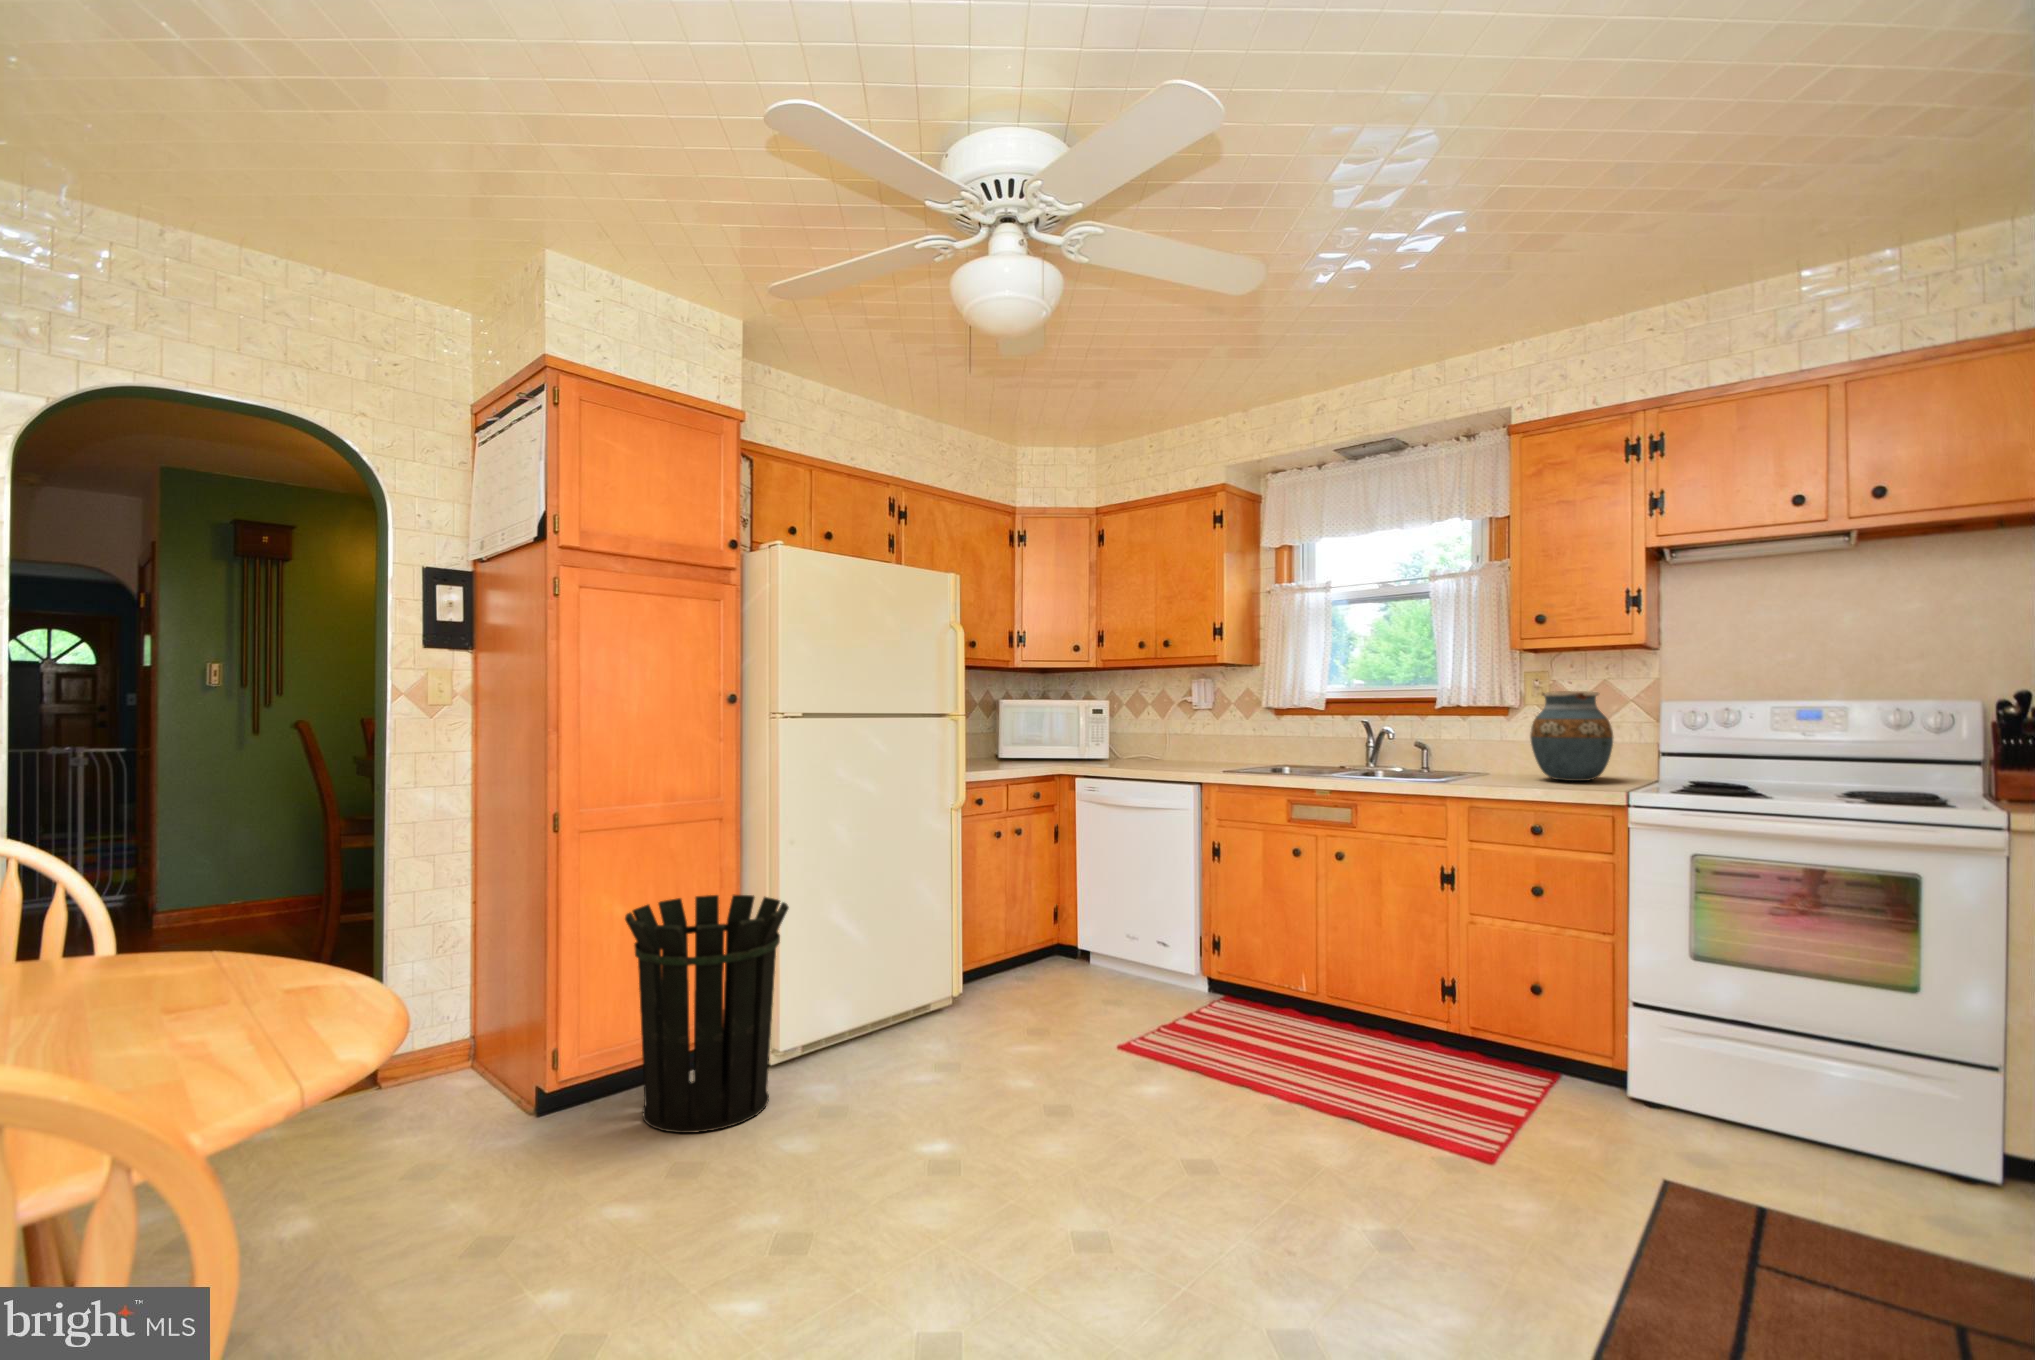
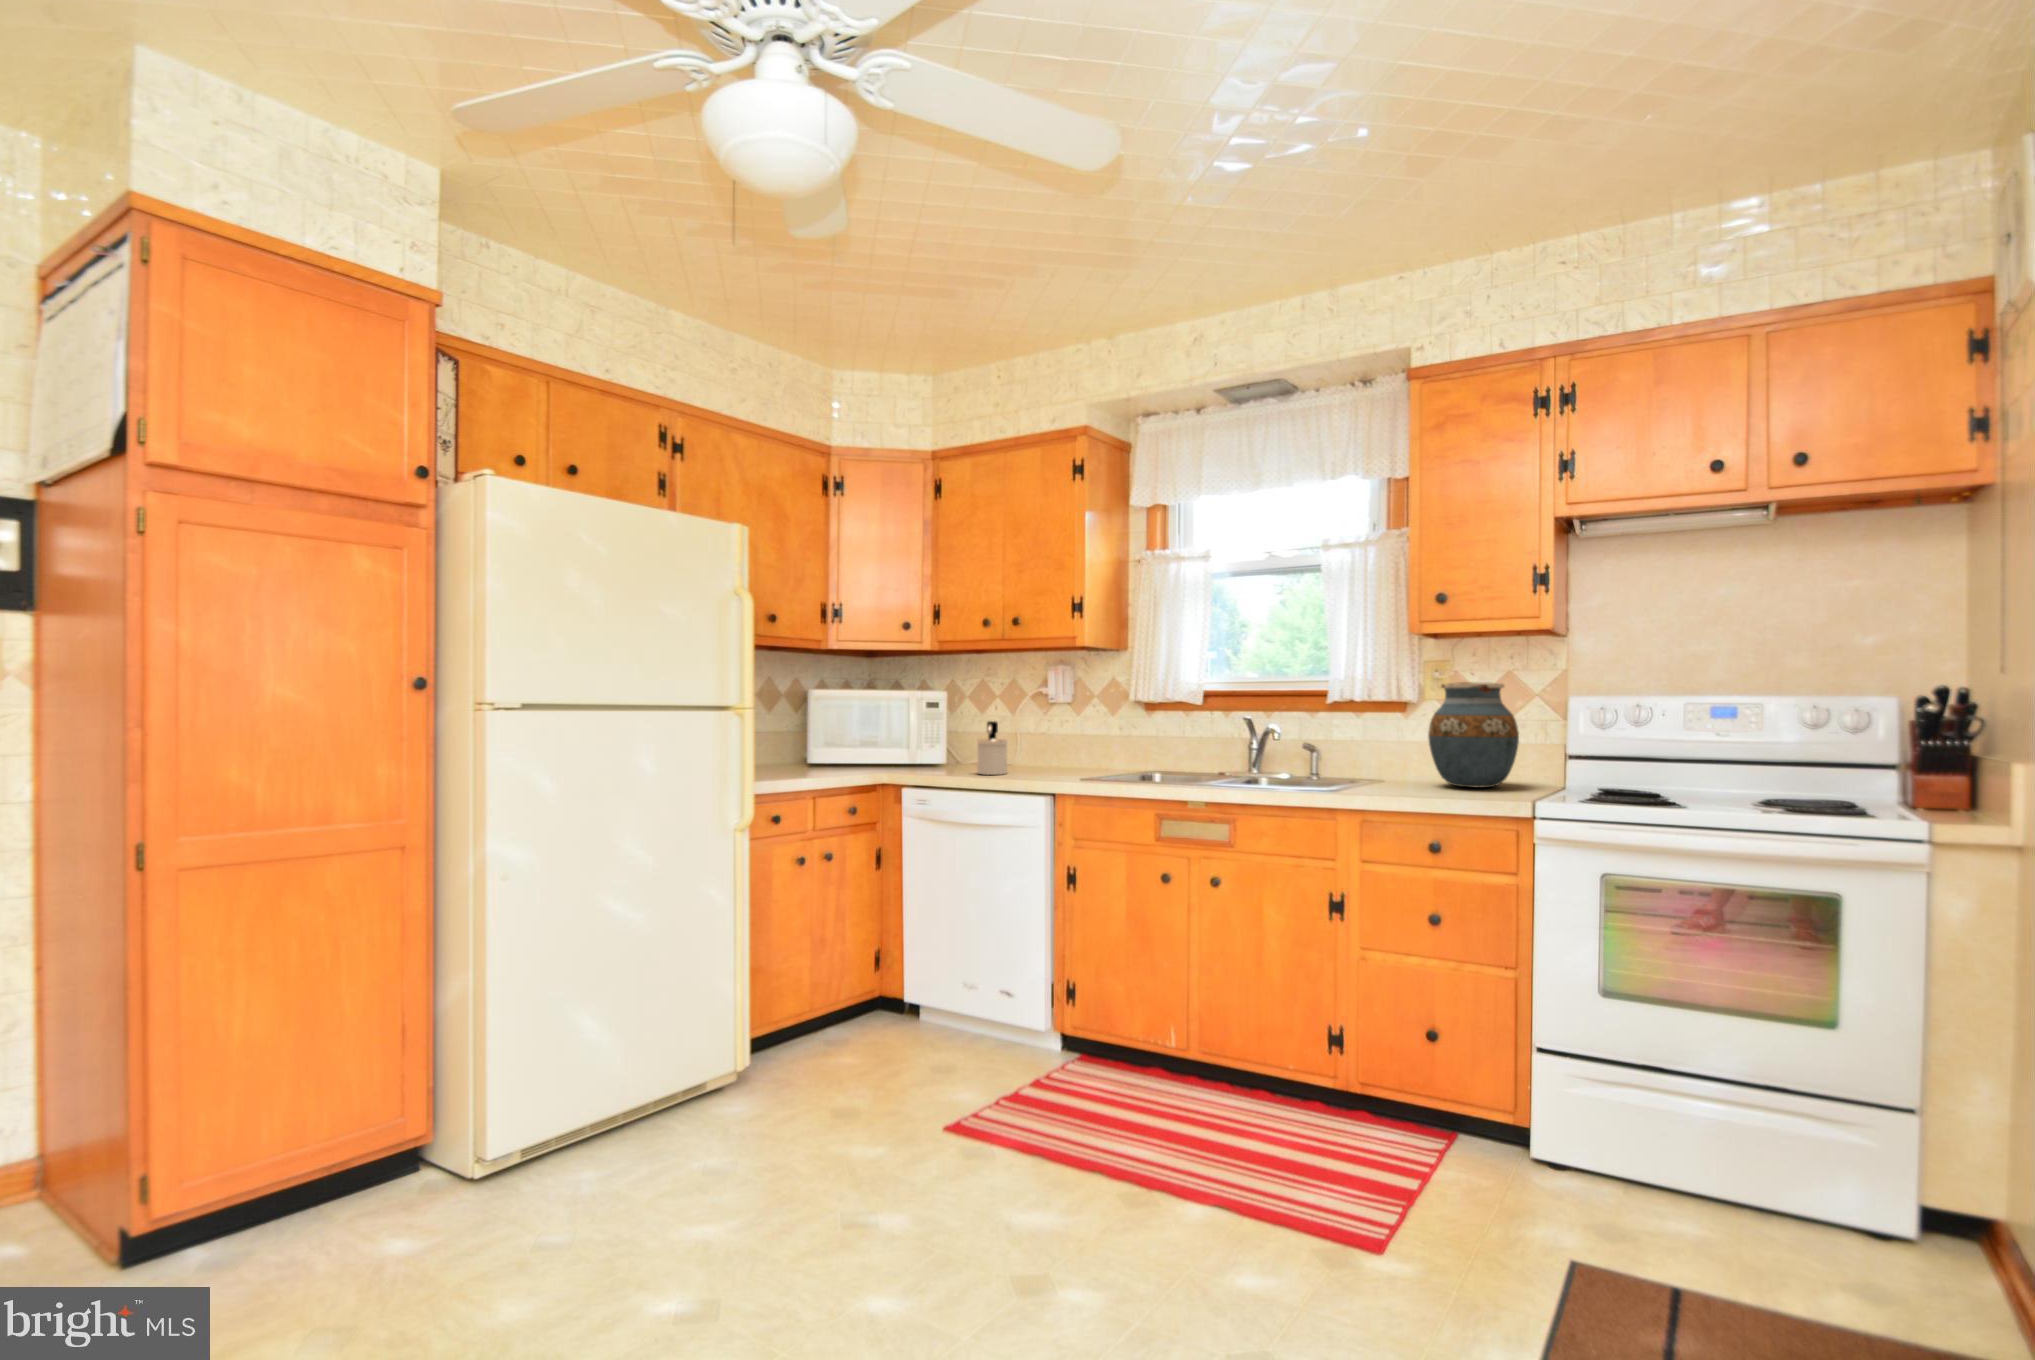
soap dispenser: none [1137,725,1164,768] -> present [976,721,1008,775]
waste bin: present [625,895,789,1133] -> none [244,949,494,1284]

